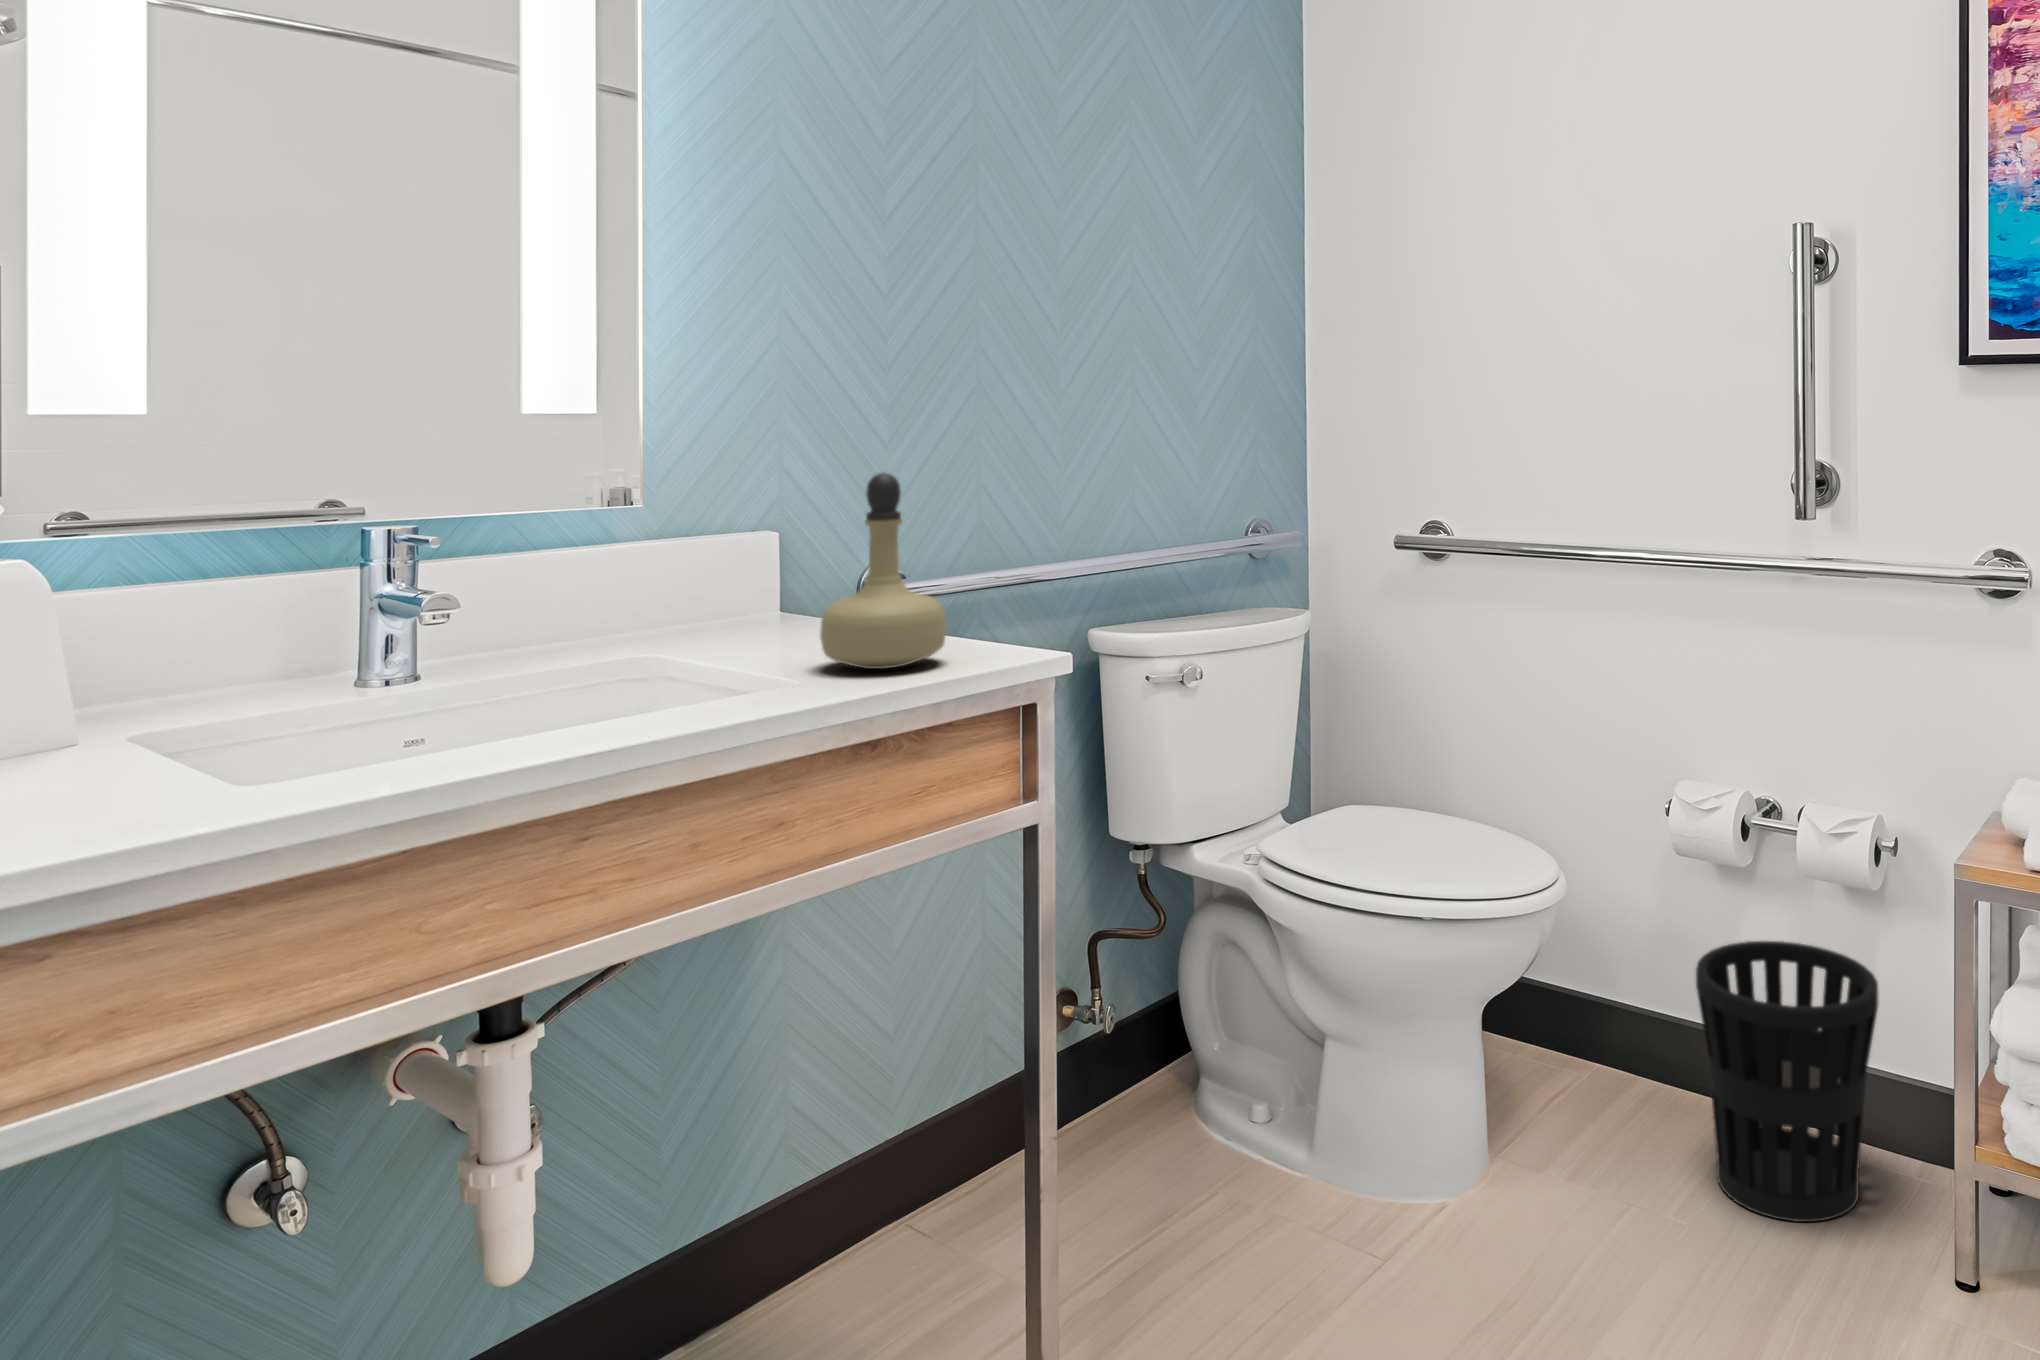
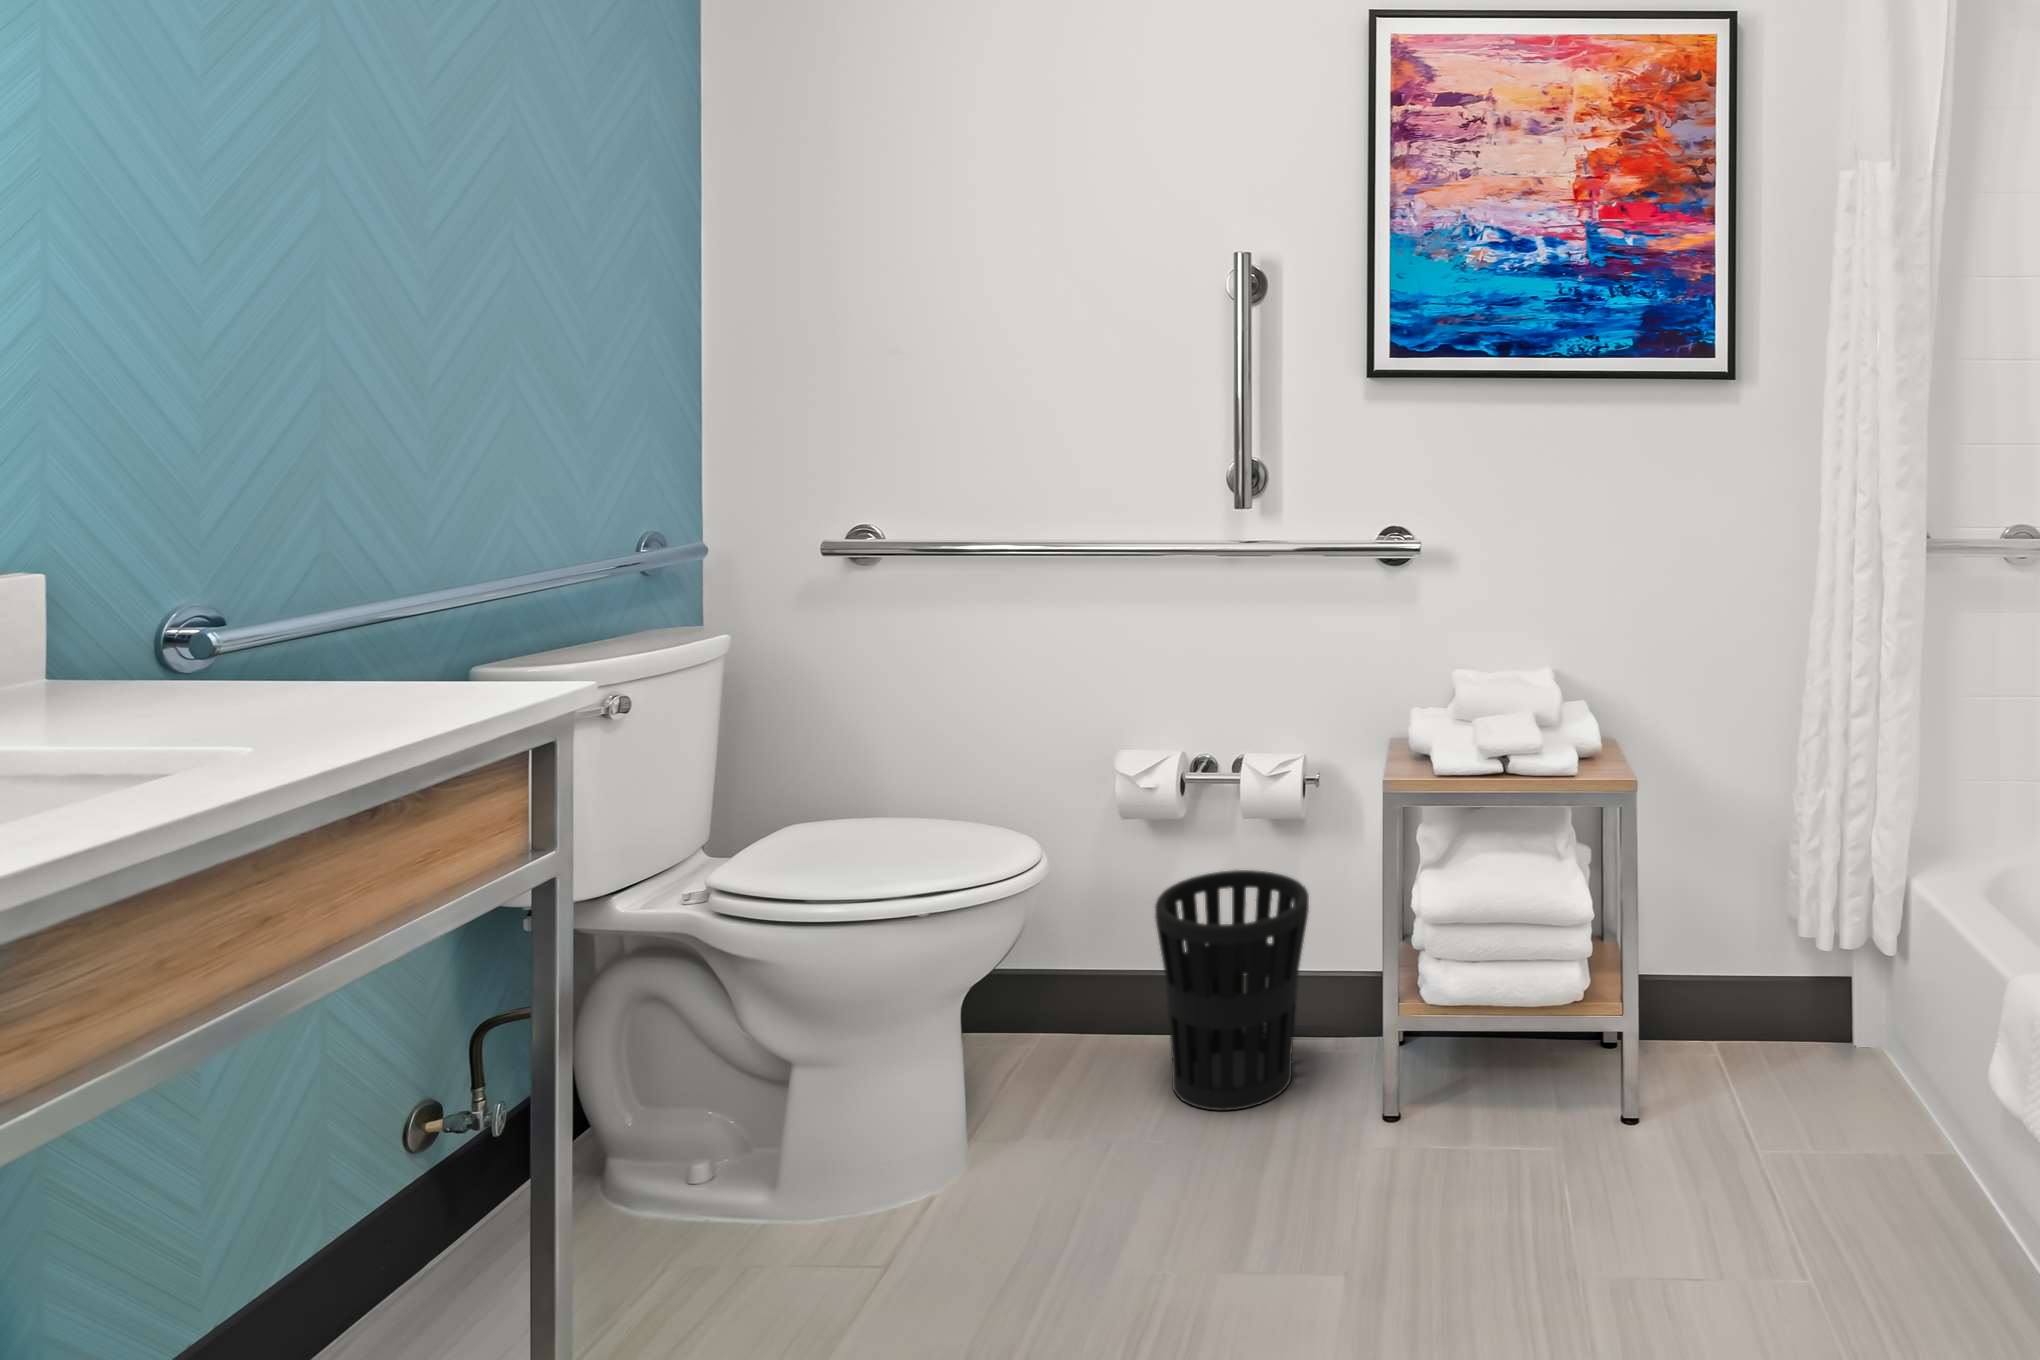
perfume bottle: present [820,473,947,669] -> none [184,481,385,729]

